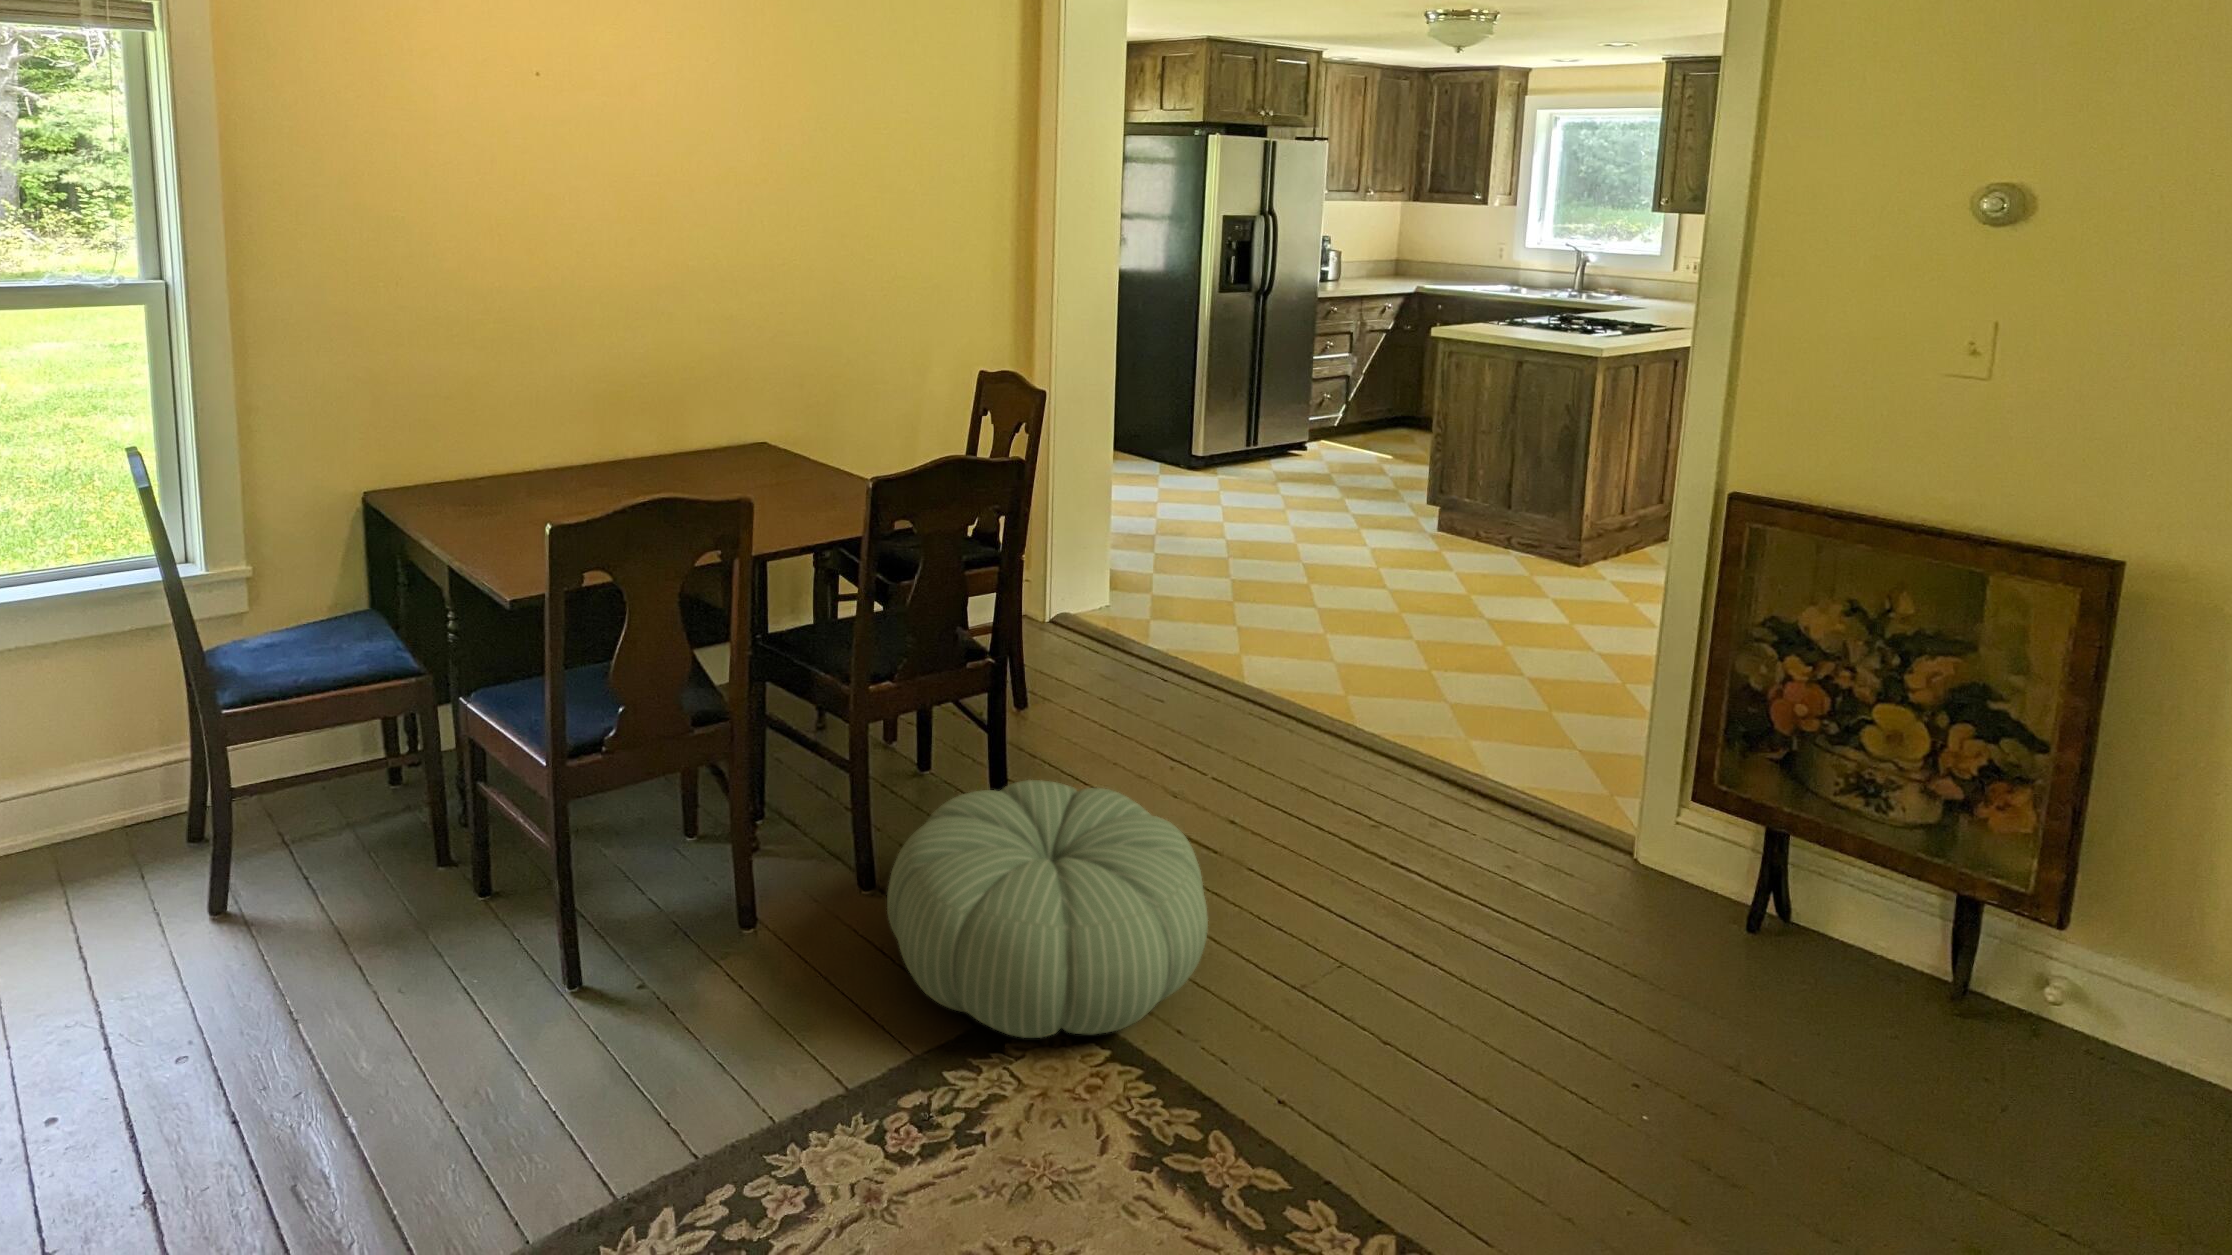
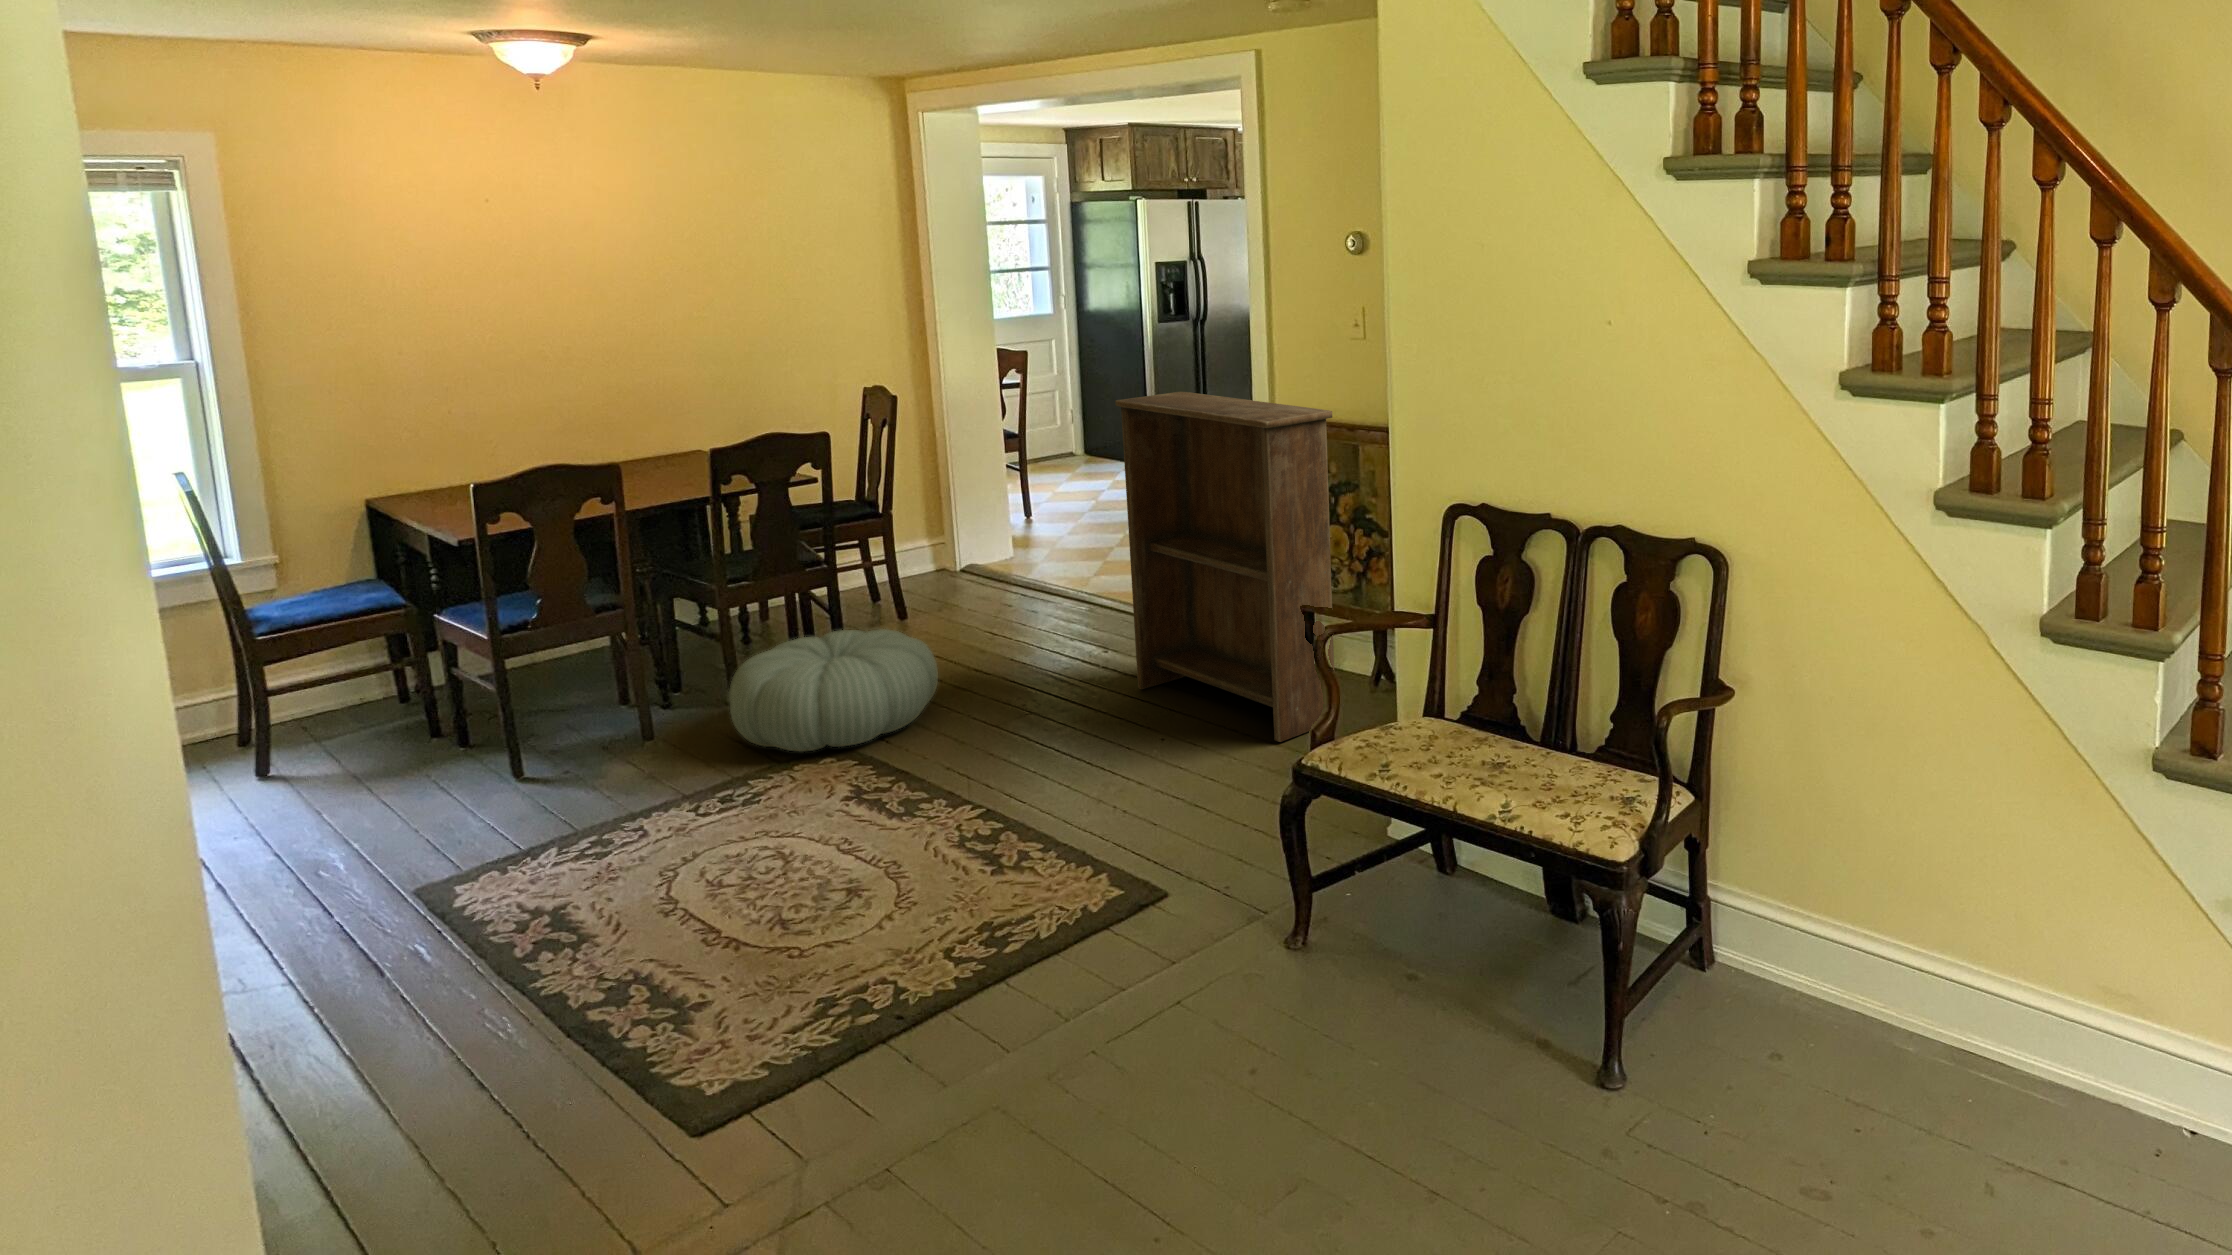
bookshelf: none [1511,440,2146,1191] -> present [1115,392,1334,742]

